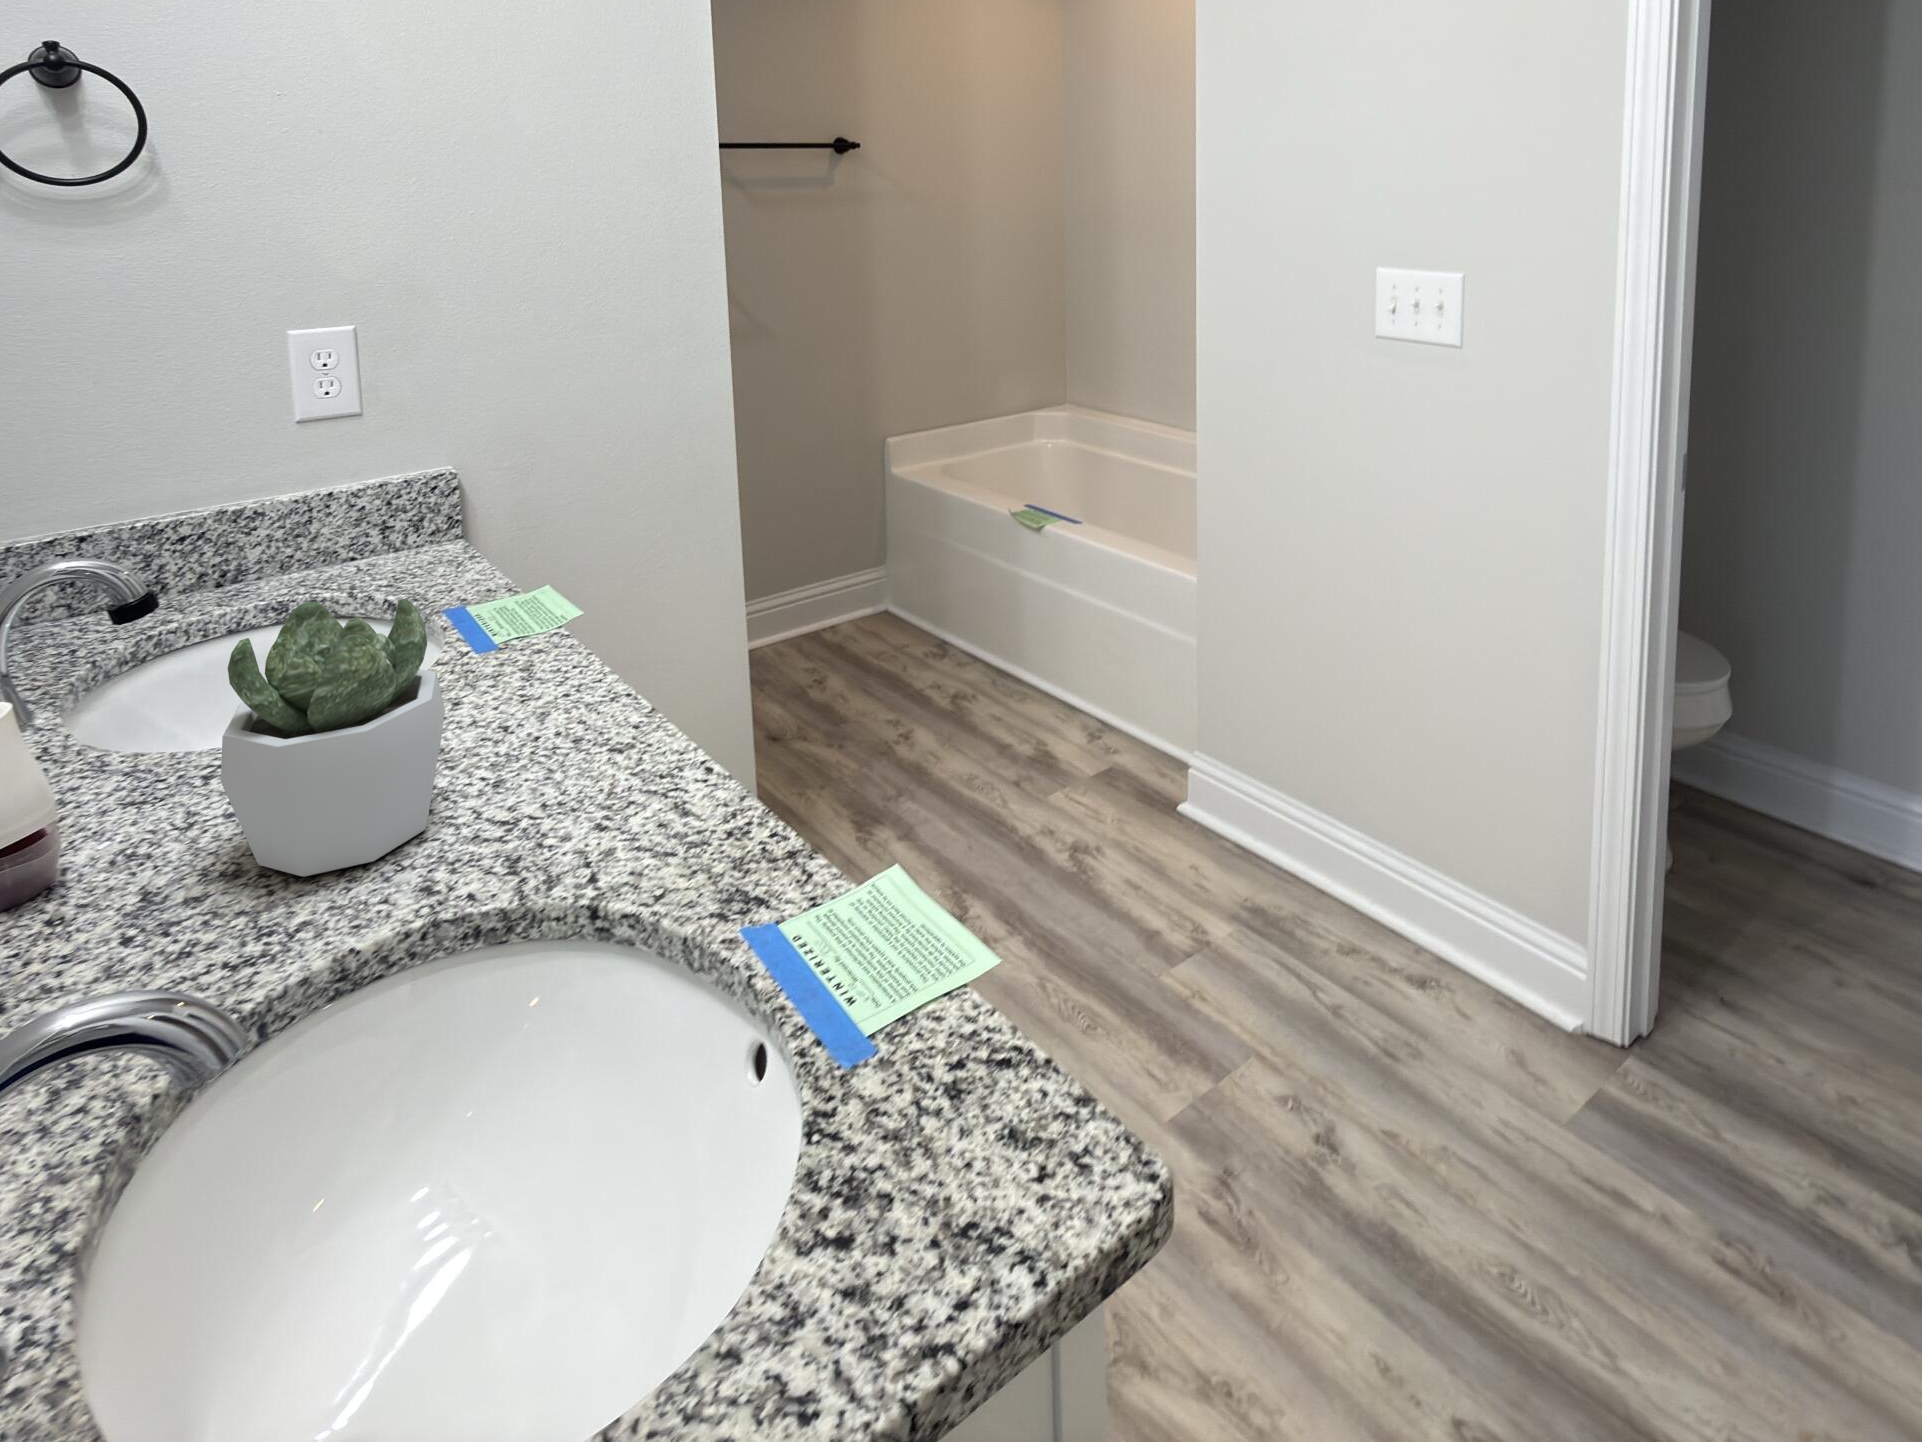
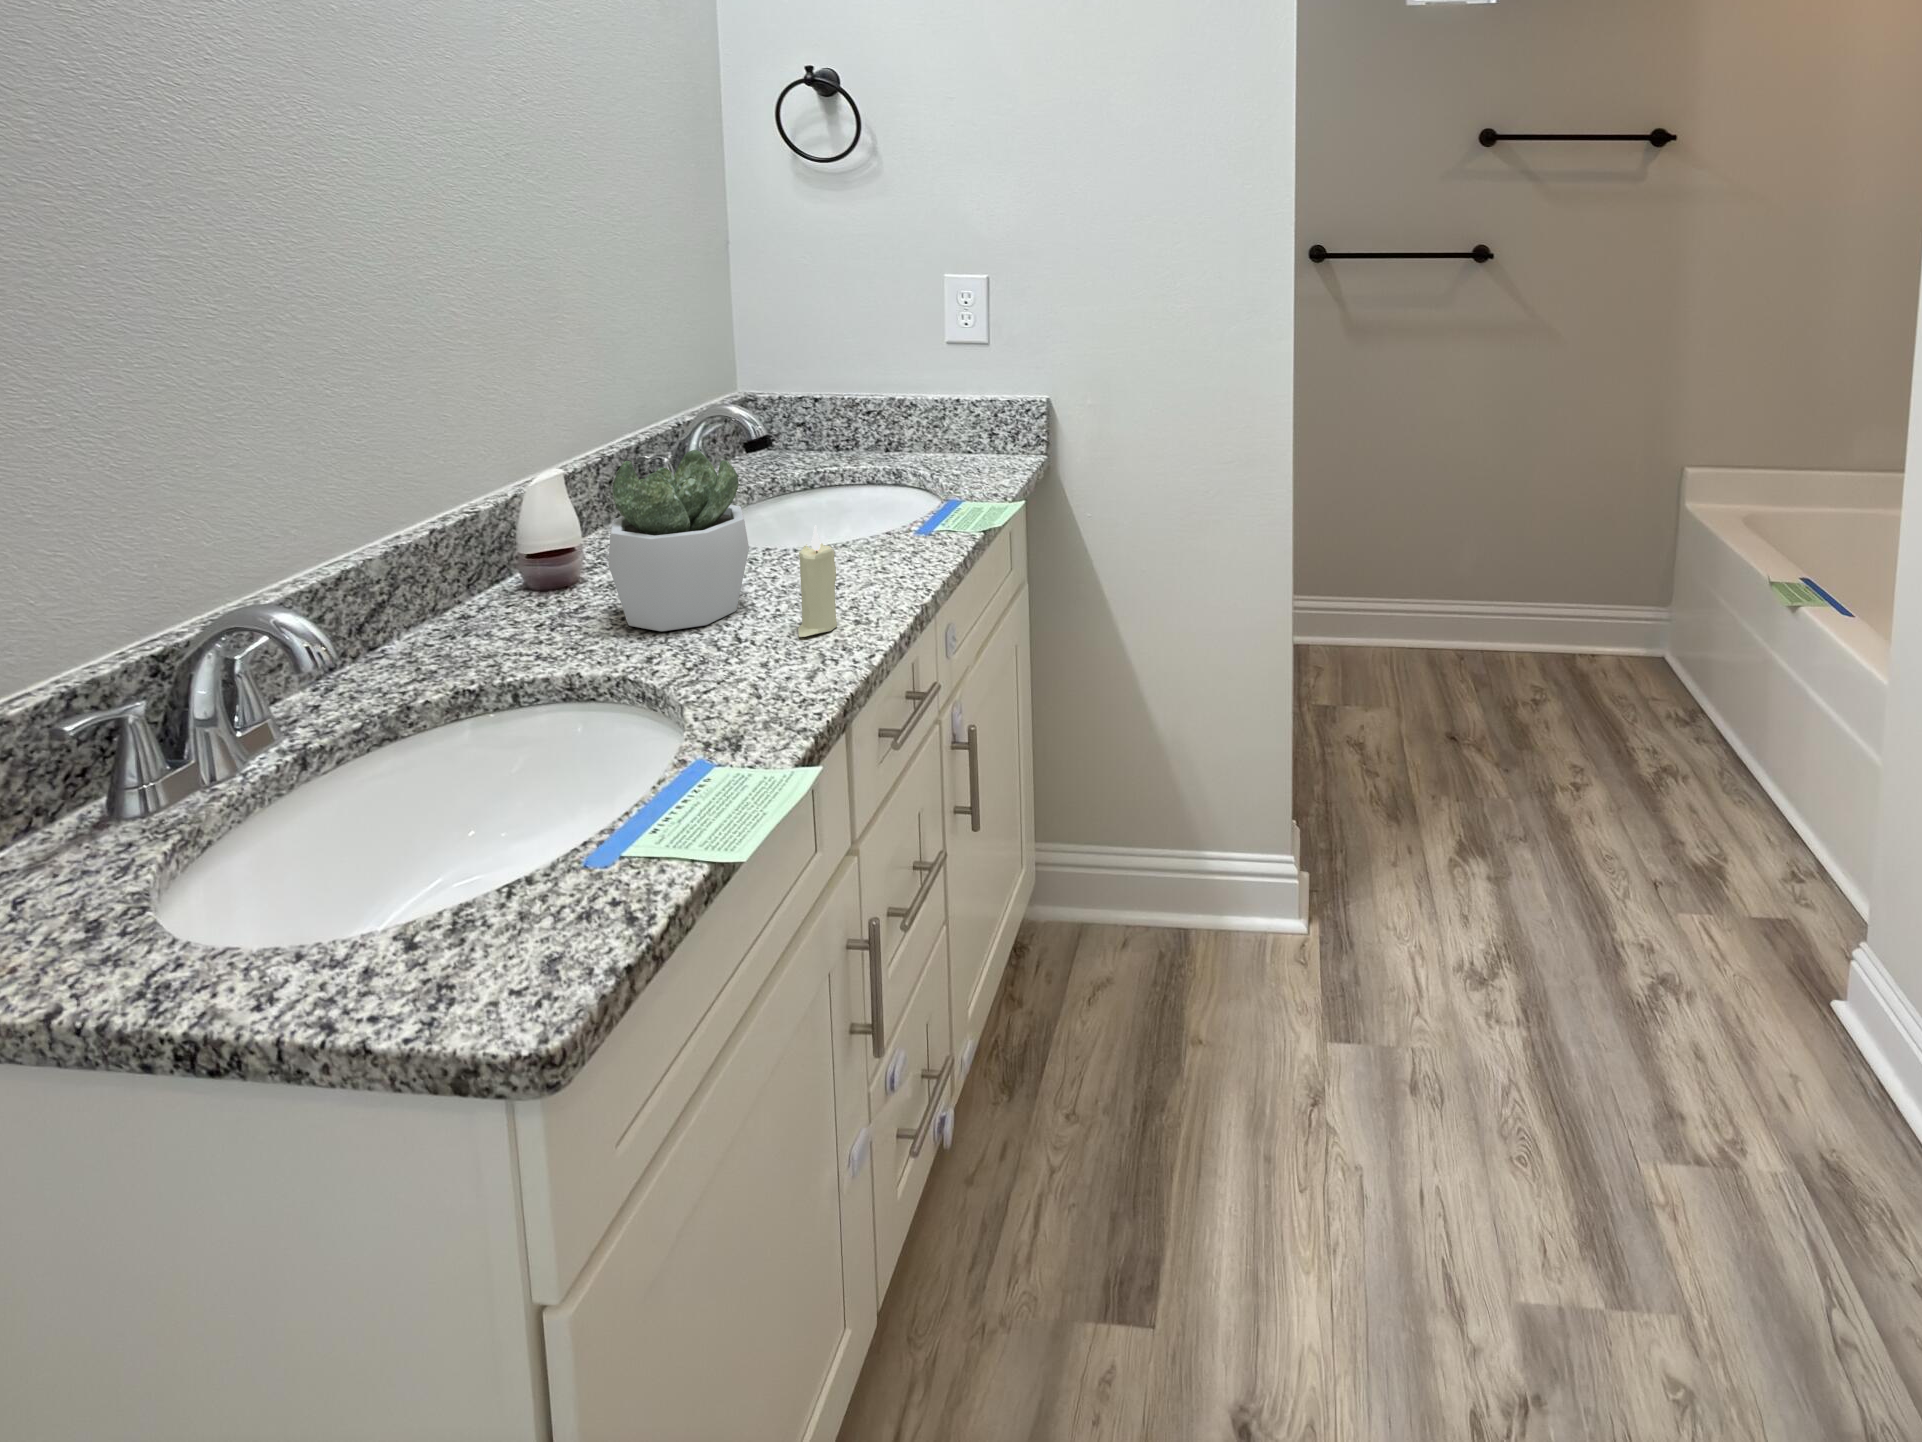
candle: none [565,642,618,788] -> present [798,526,837,637]

